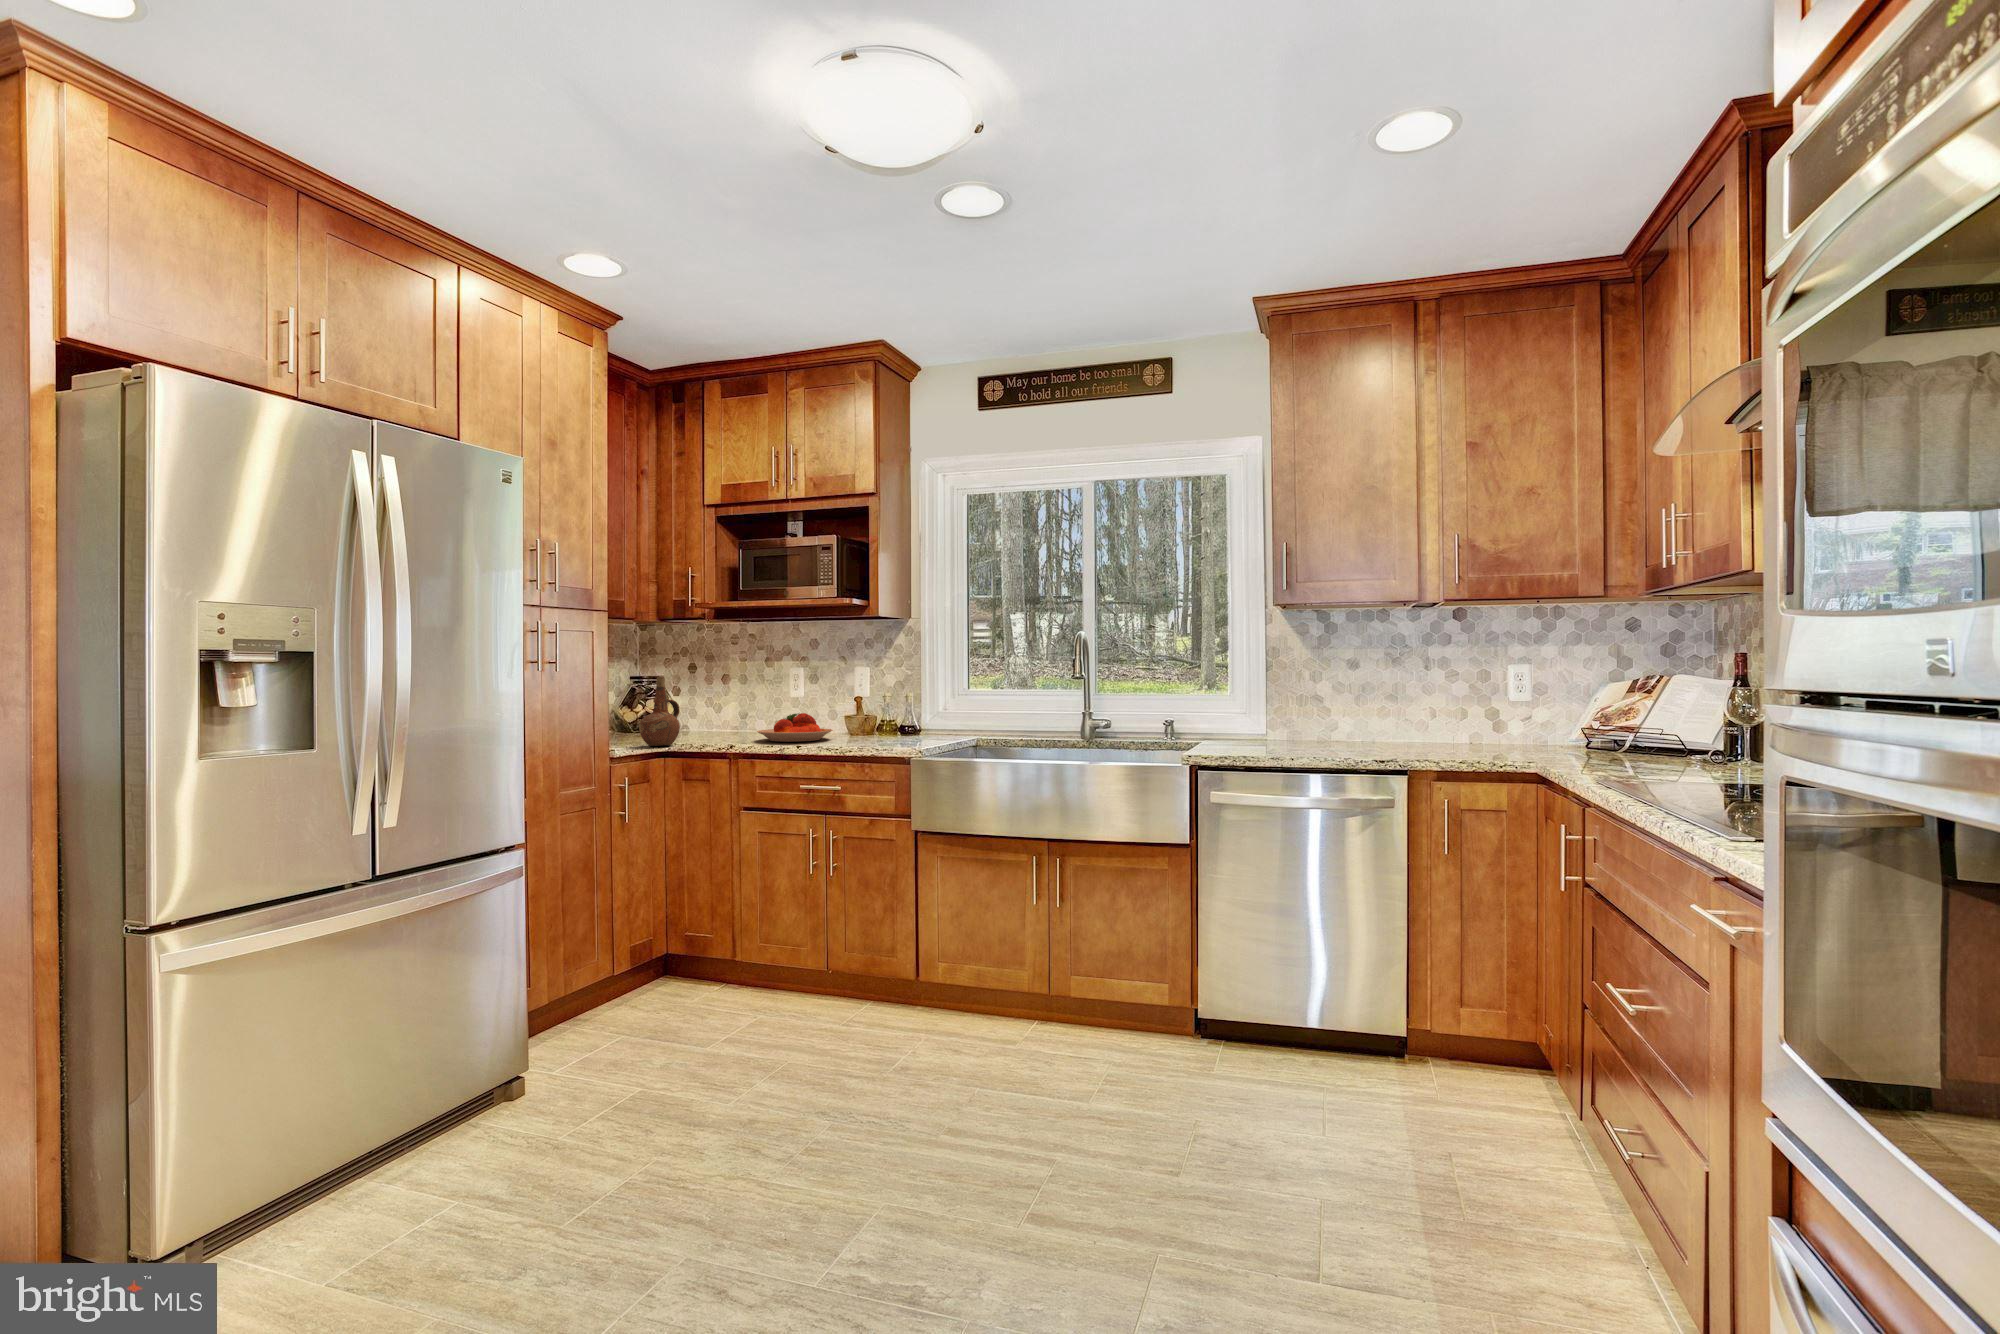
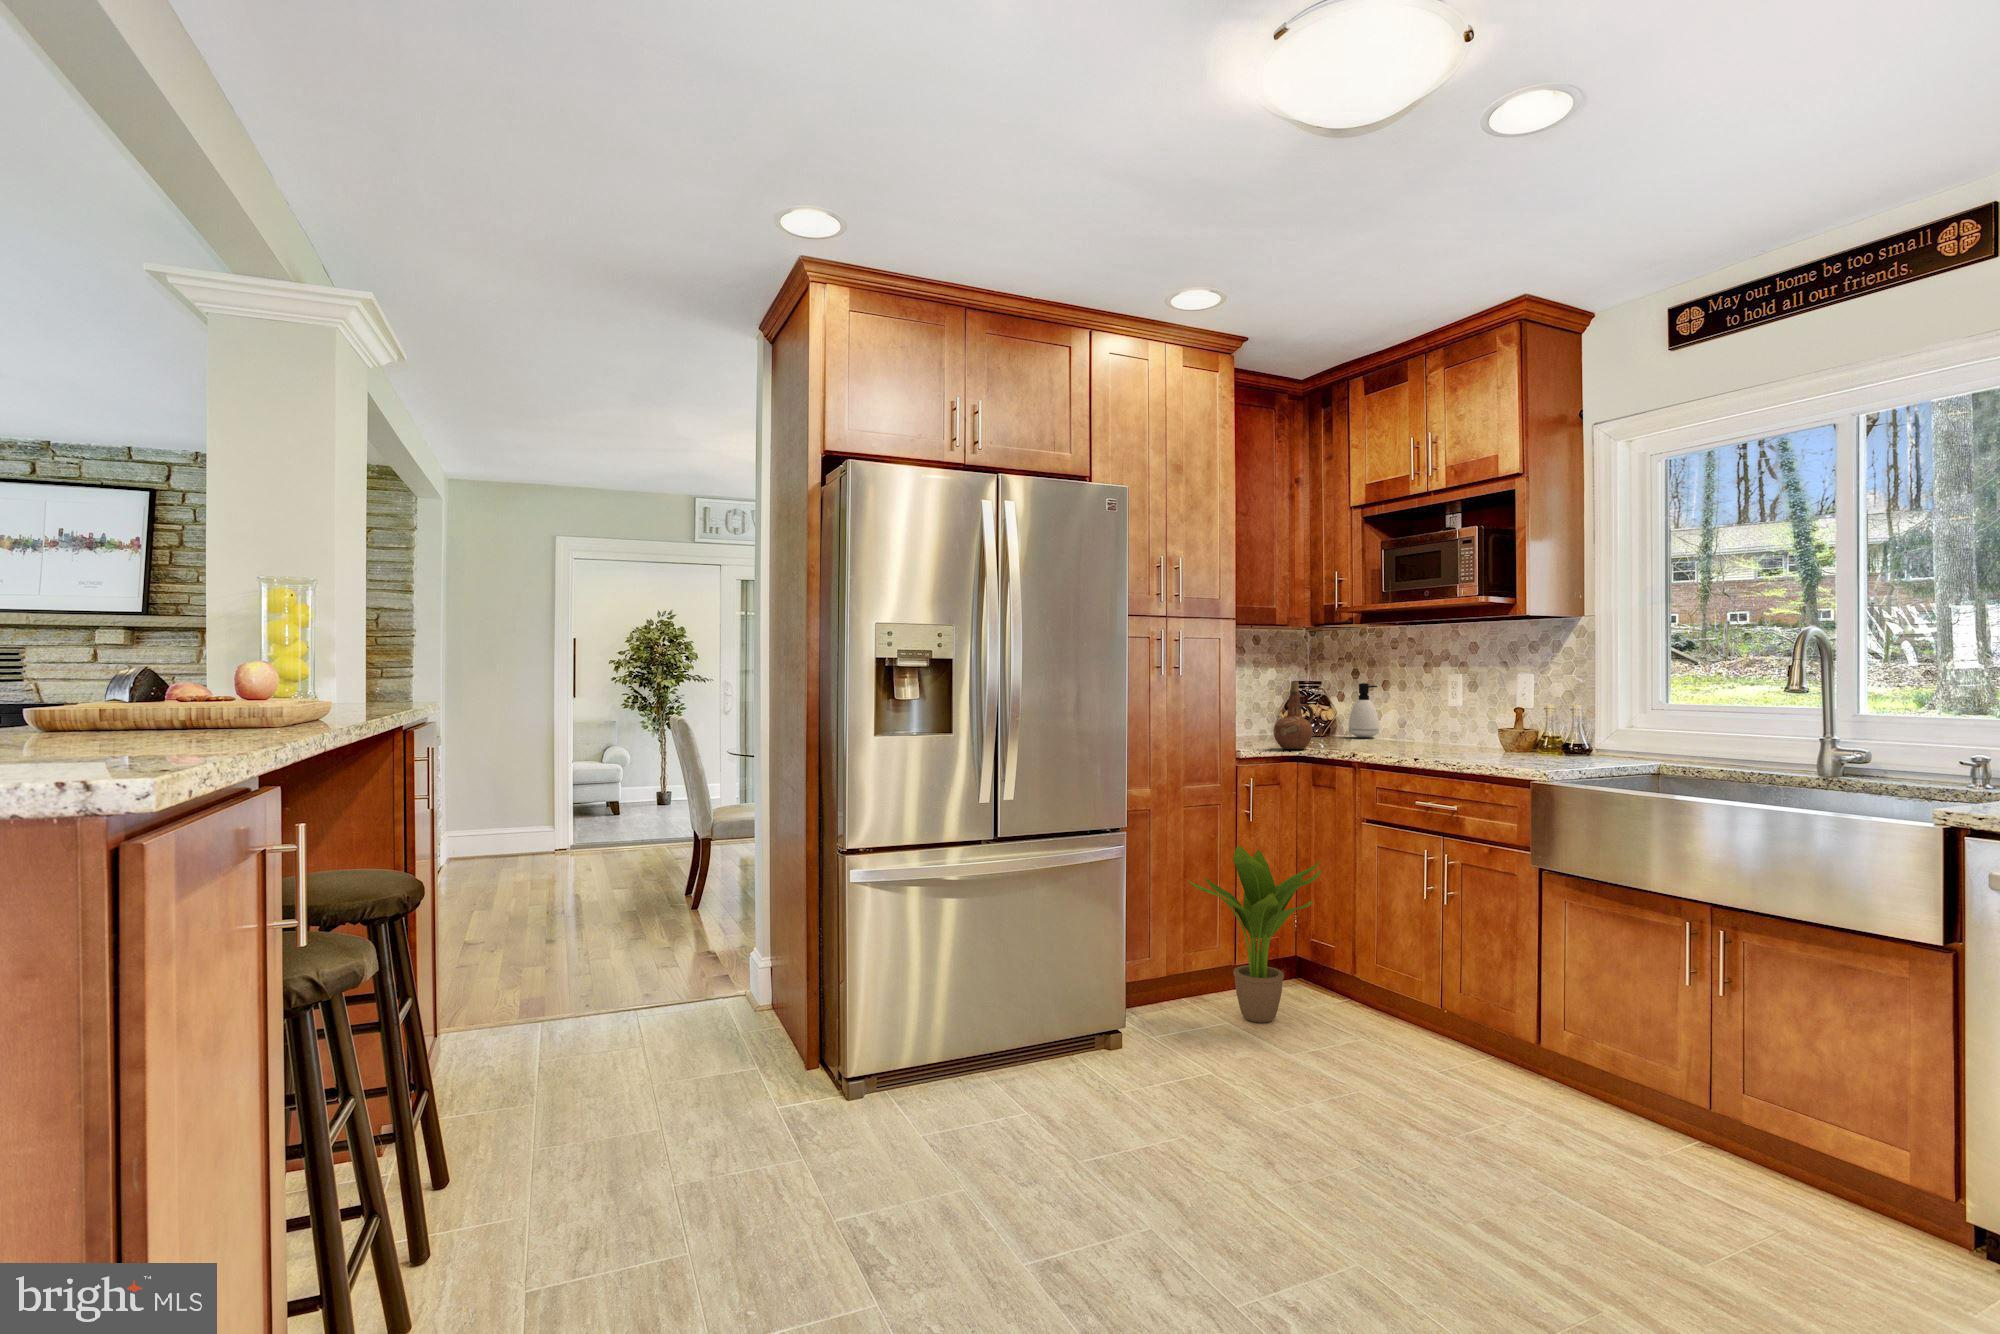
soap dispenser: none [691,678,721,731] -> present [1348,683,1379,737]
plate: present [757,713,833,741] -> none [1393,722,1481,753]
potted plant: none [576,848,723,1030] -> present [1188,846,1322,1023]

